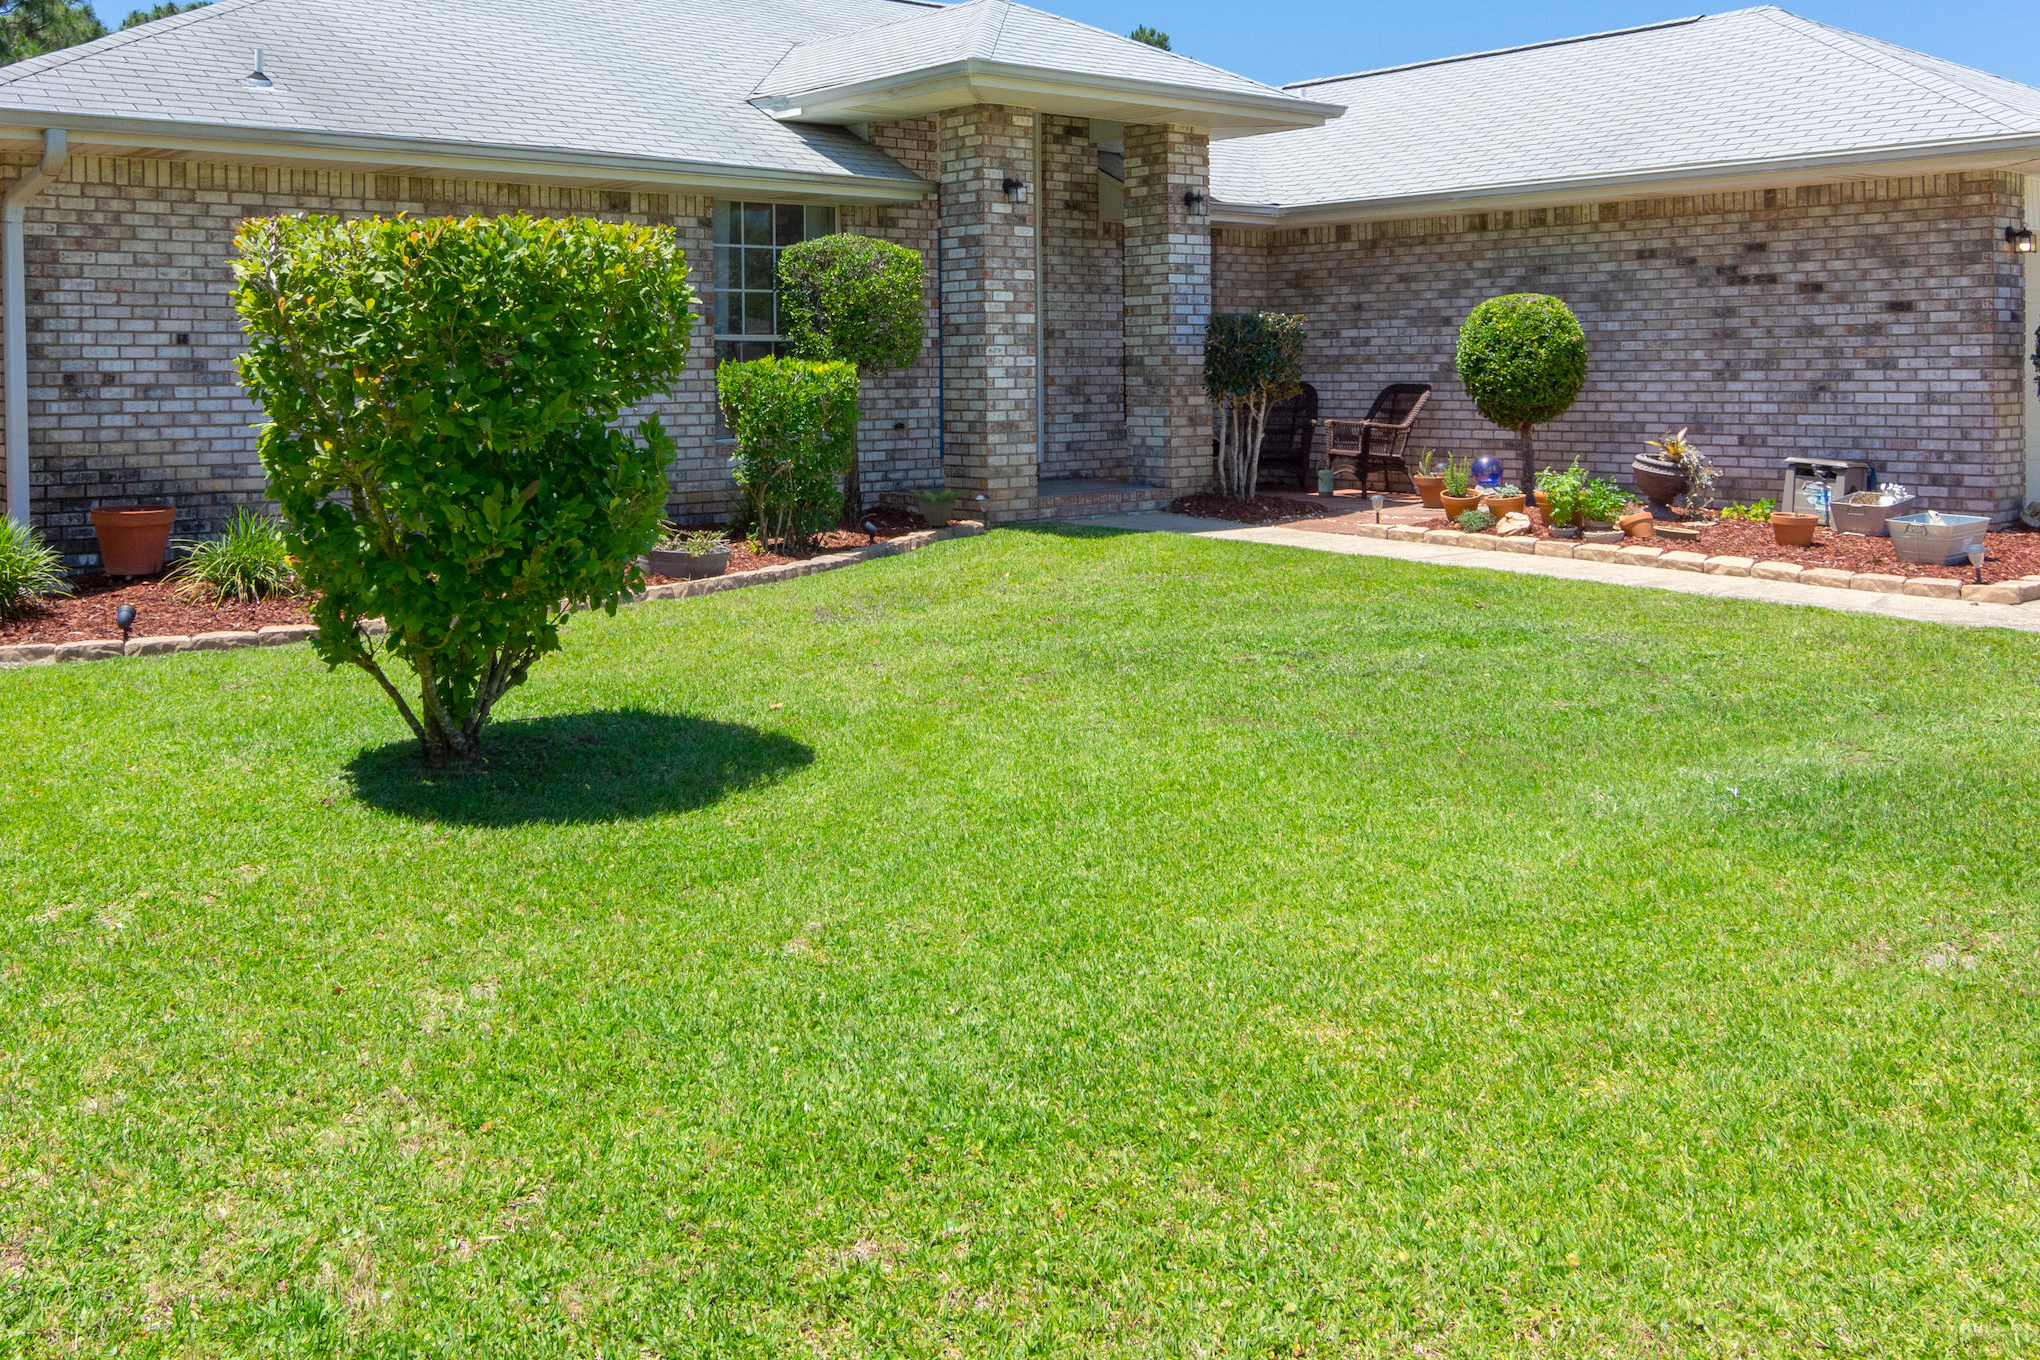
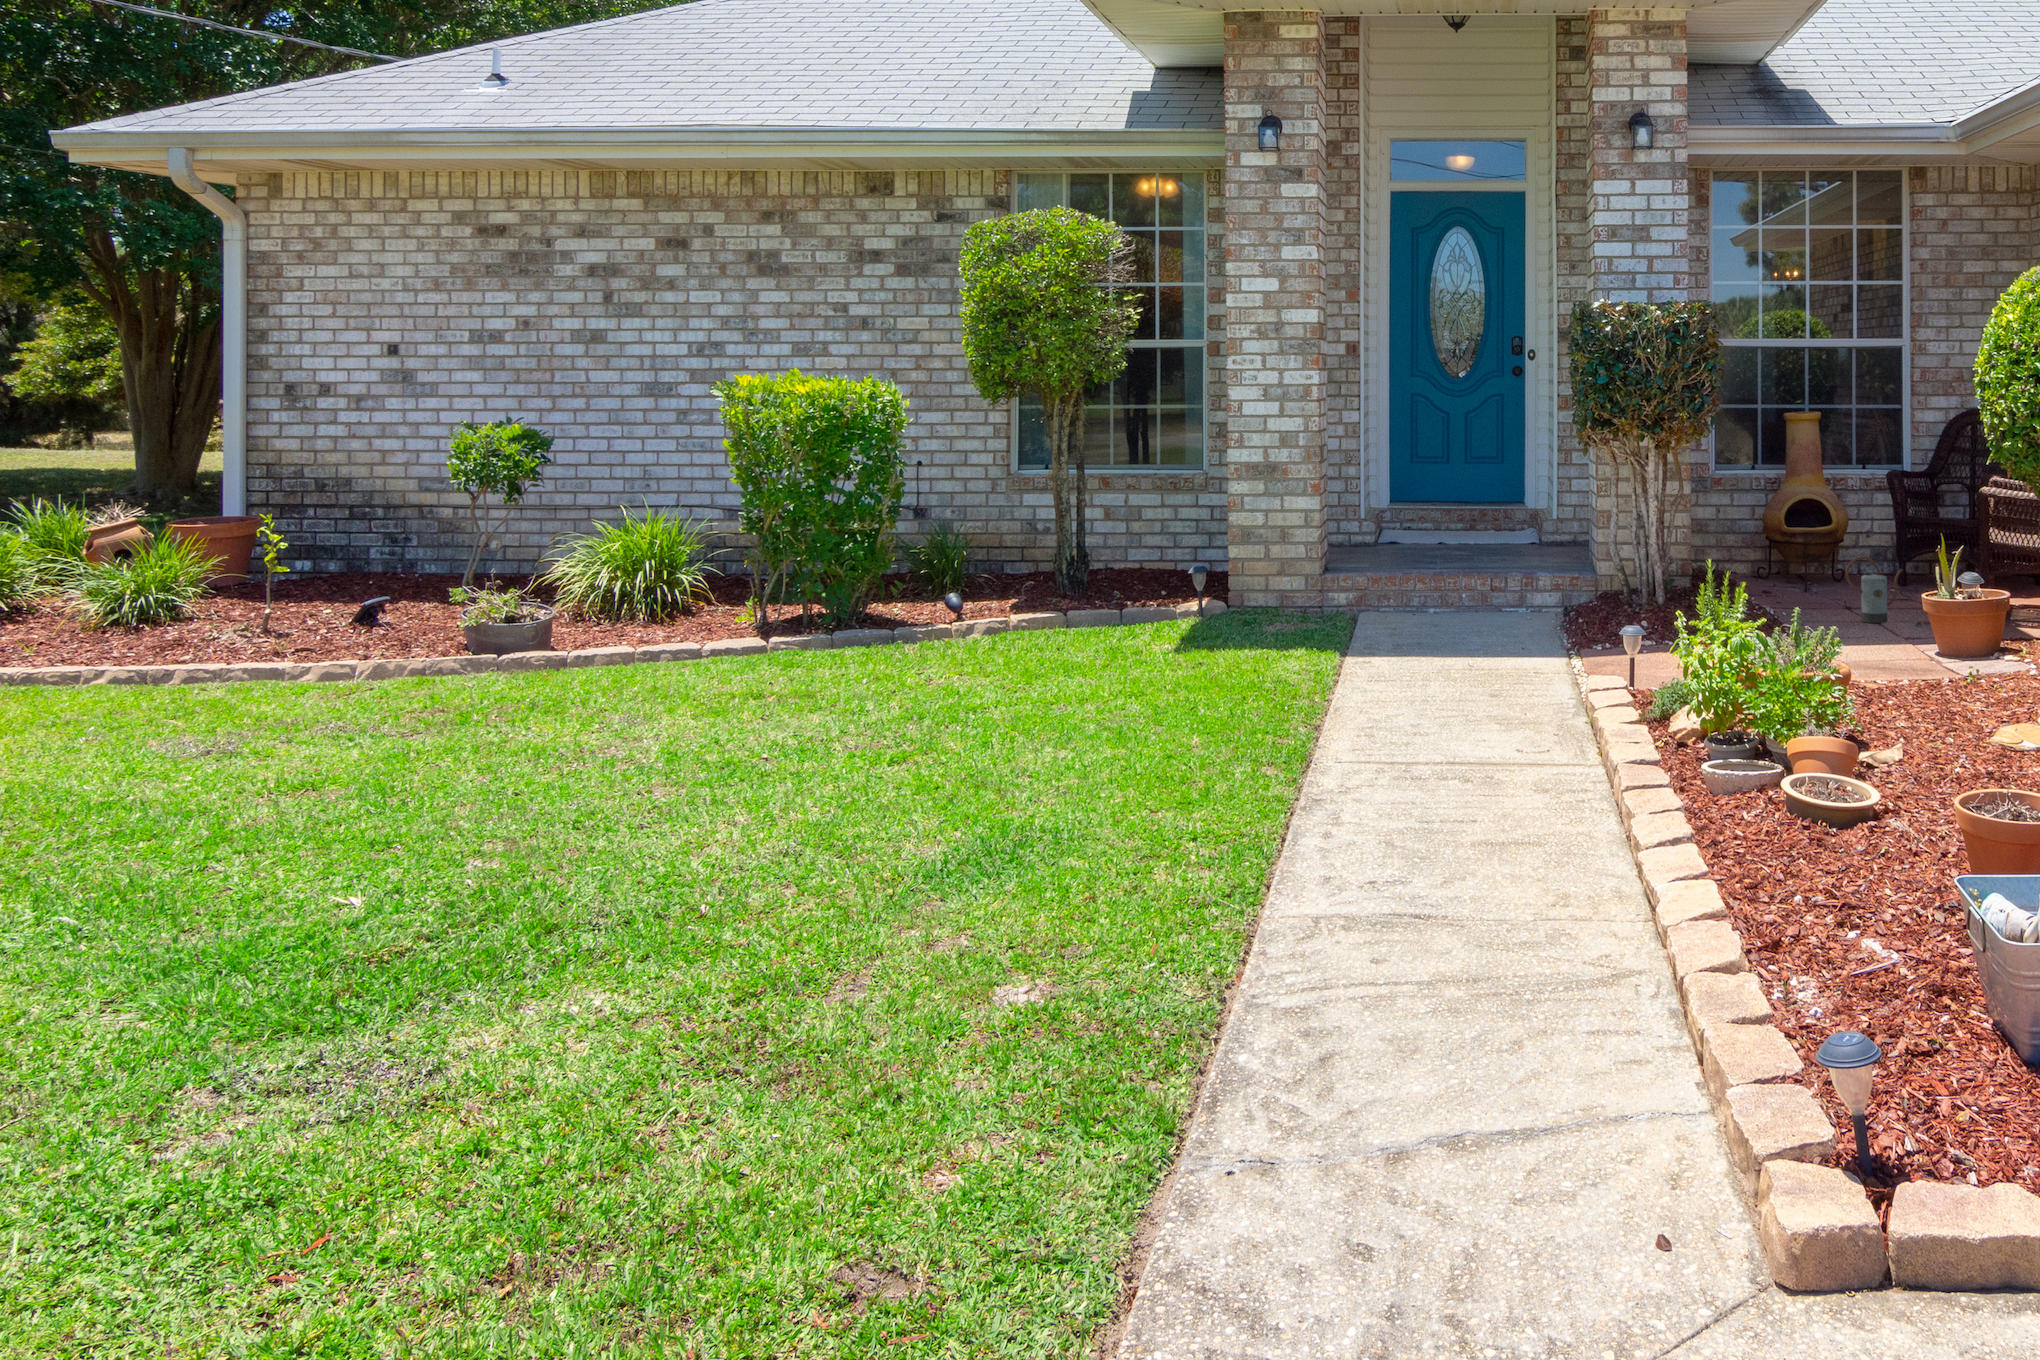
decorative plant: present [909,490,960,526] -> none [1094,553,1190,610]

